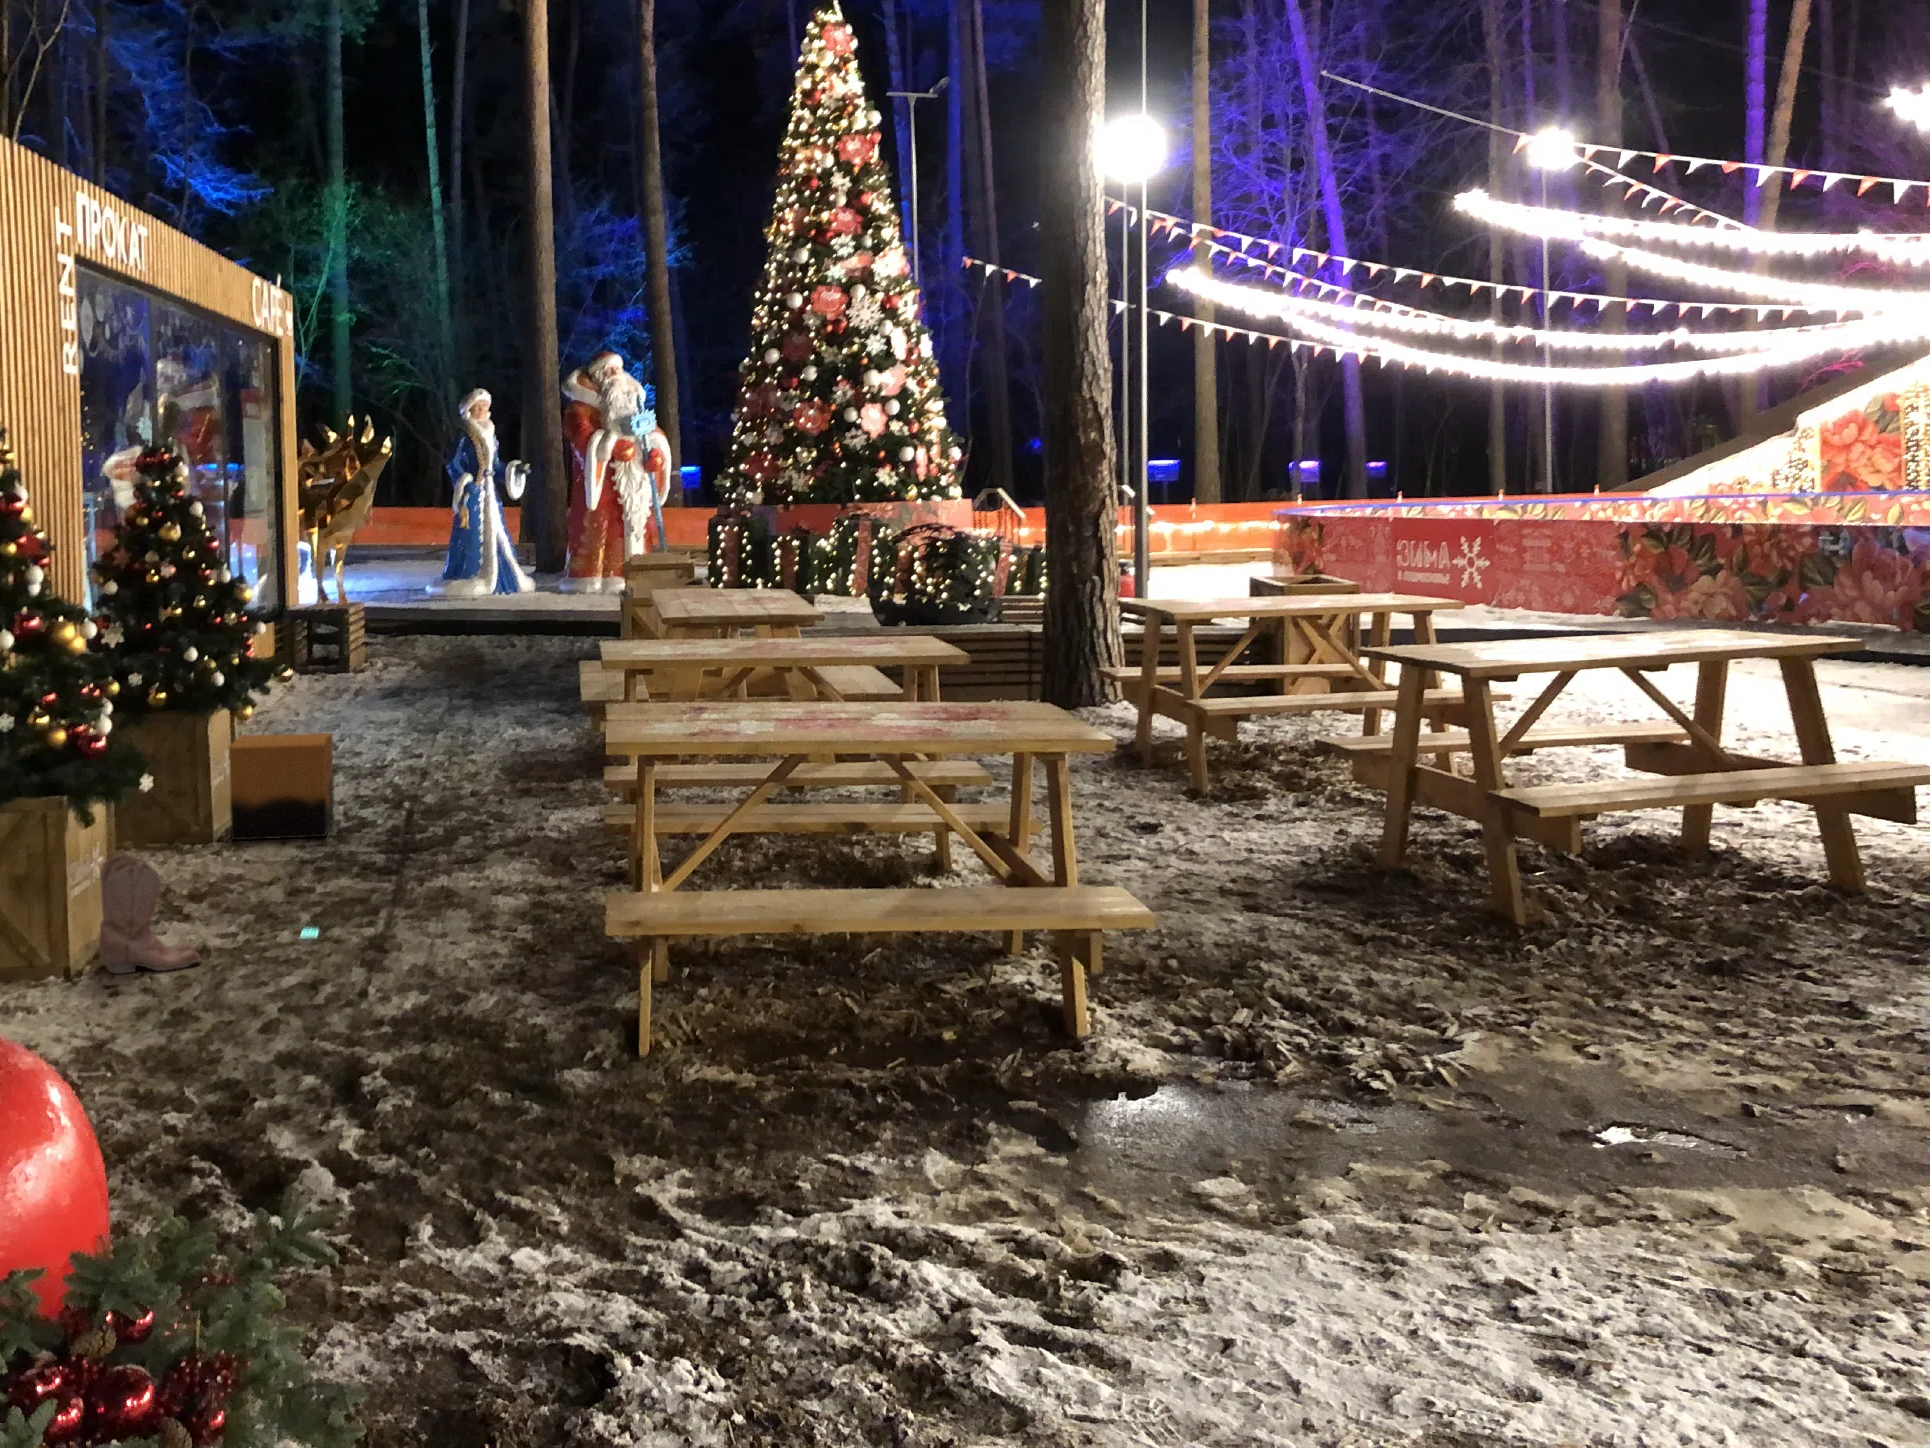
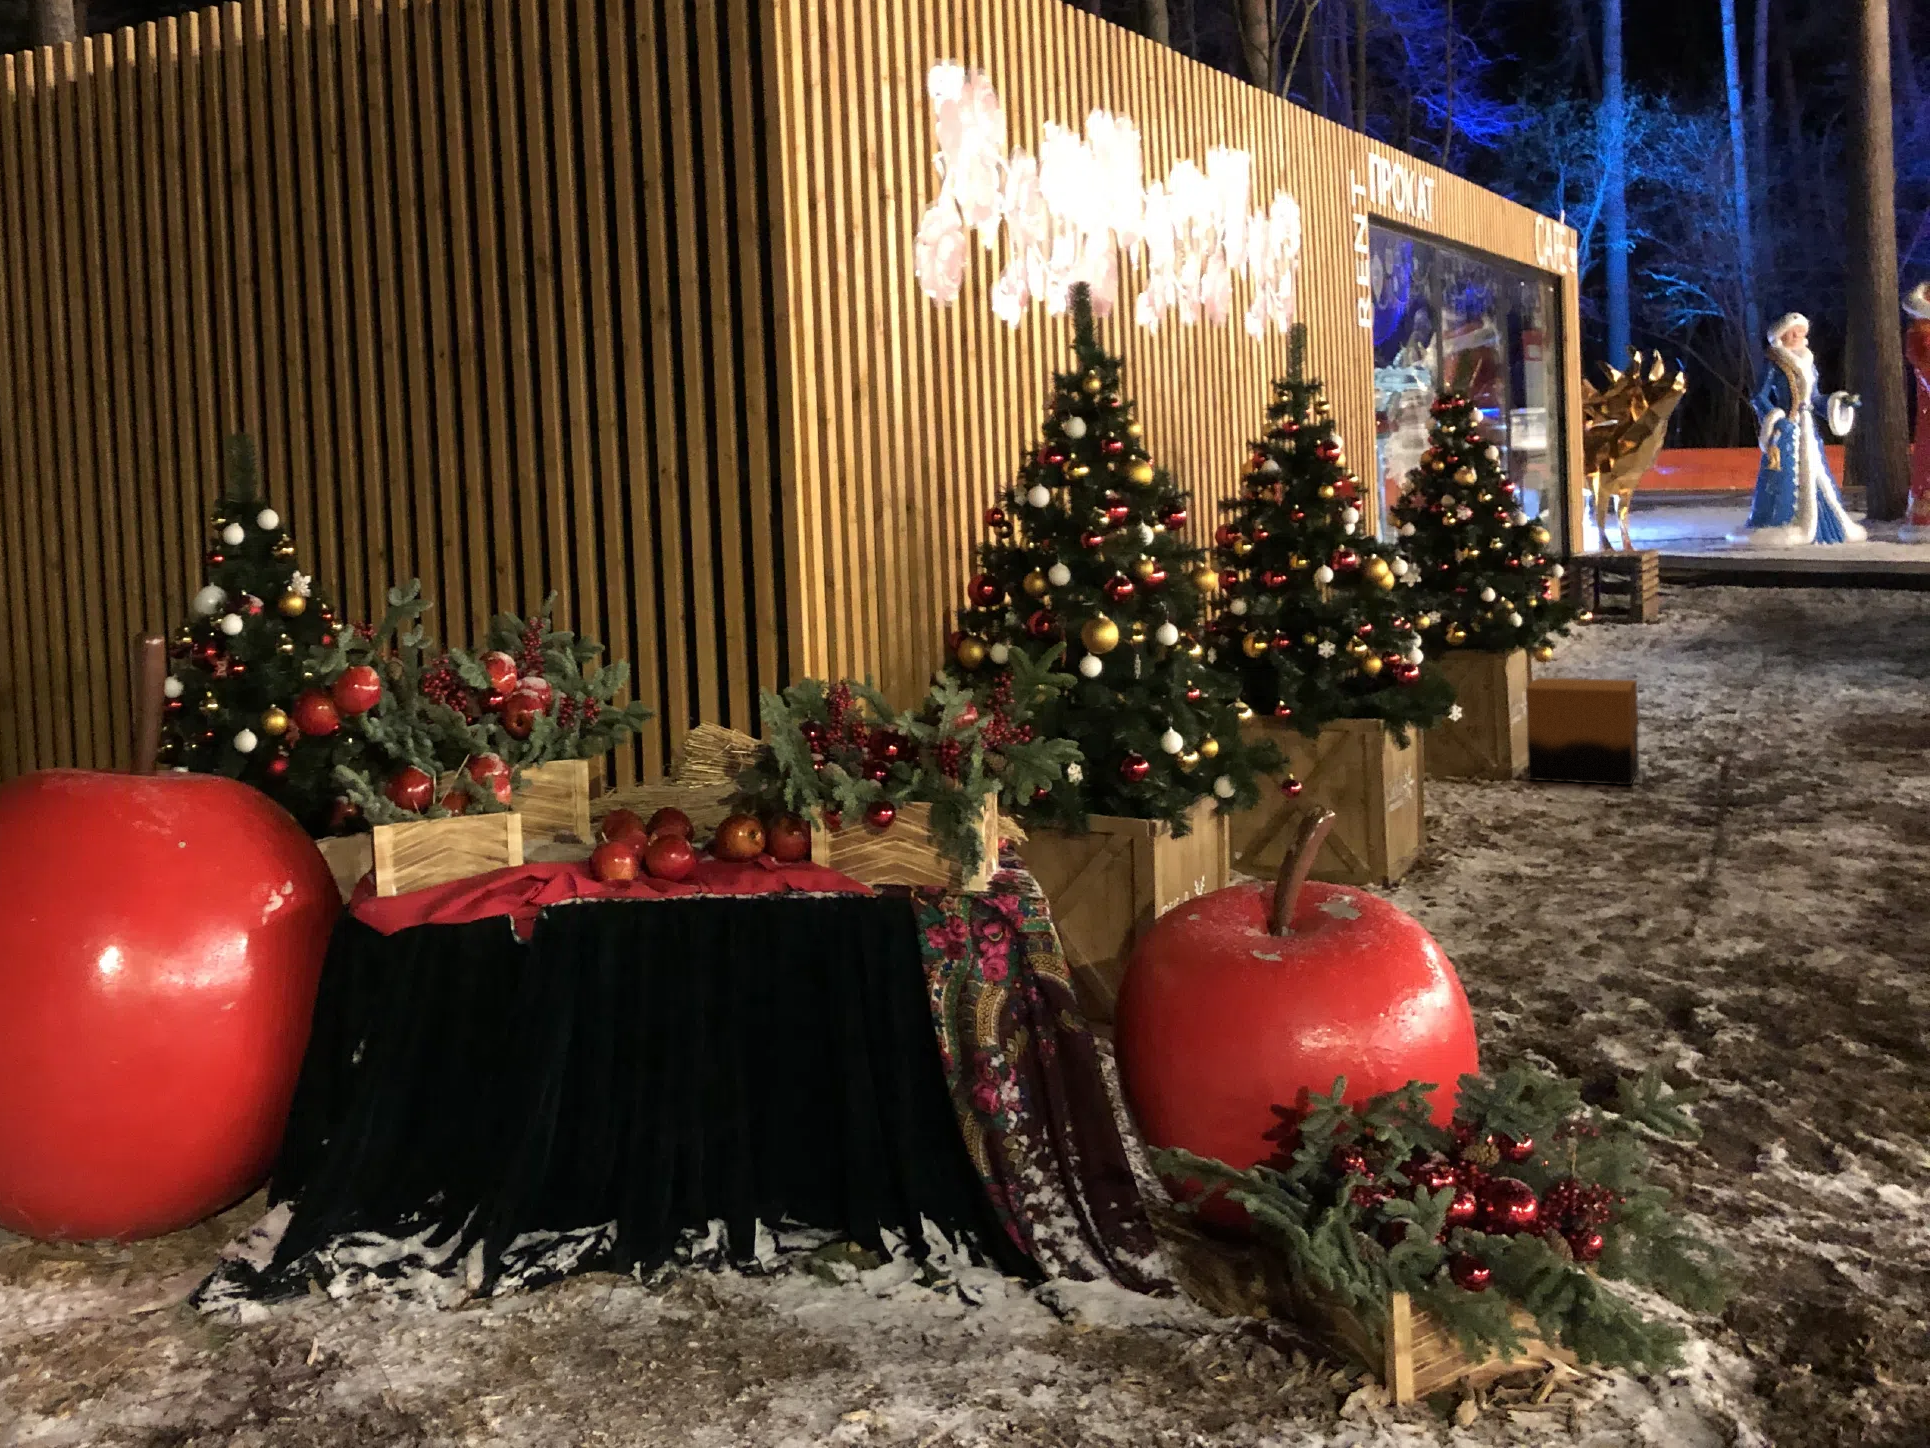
boots: present [99,852,201,973] -> none [1411,773,1512,888]

